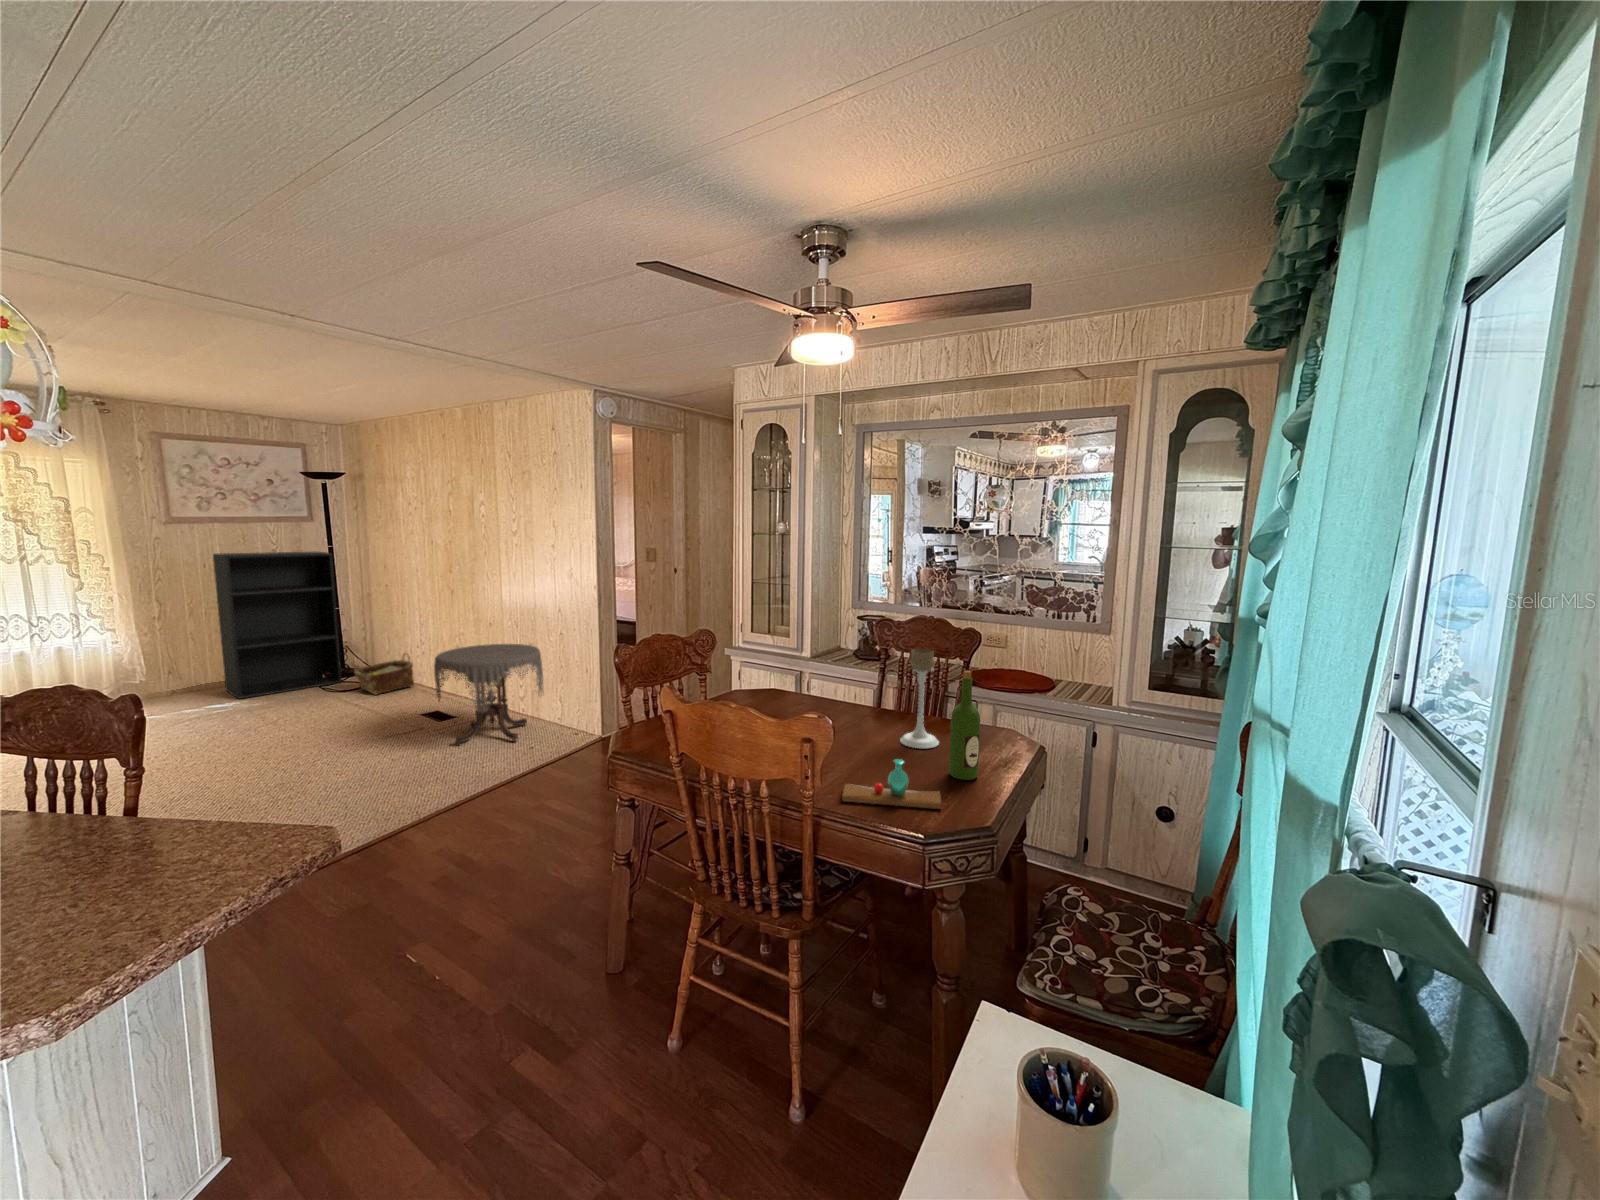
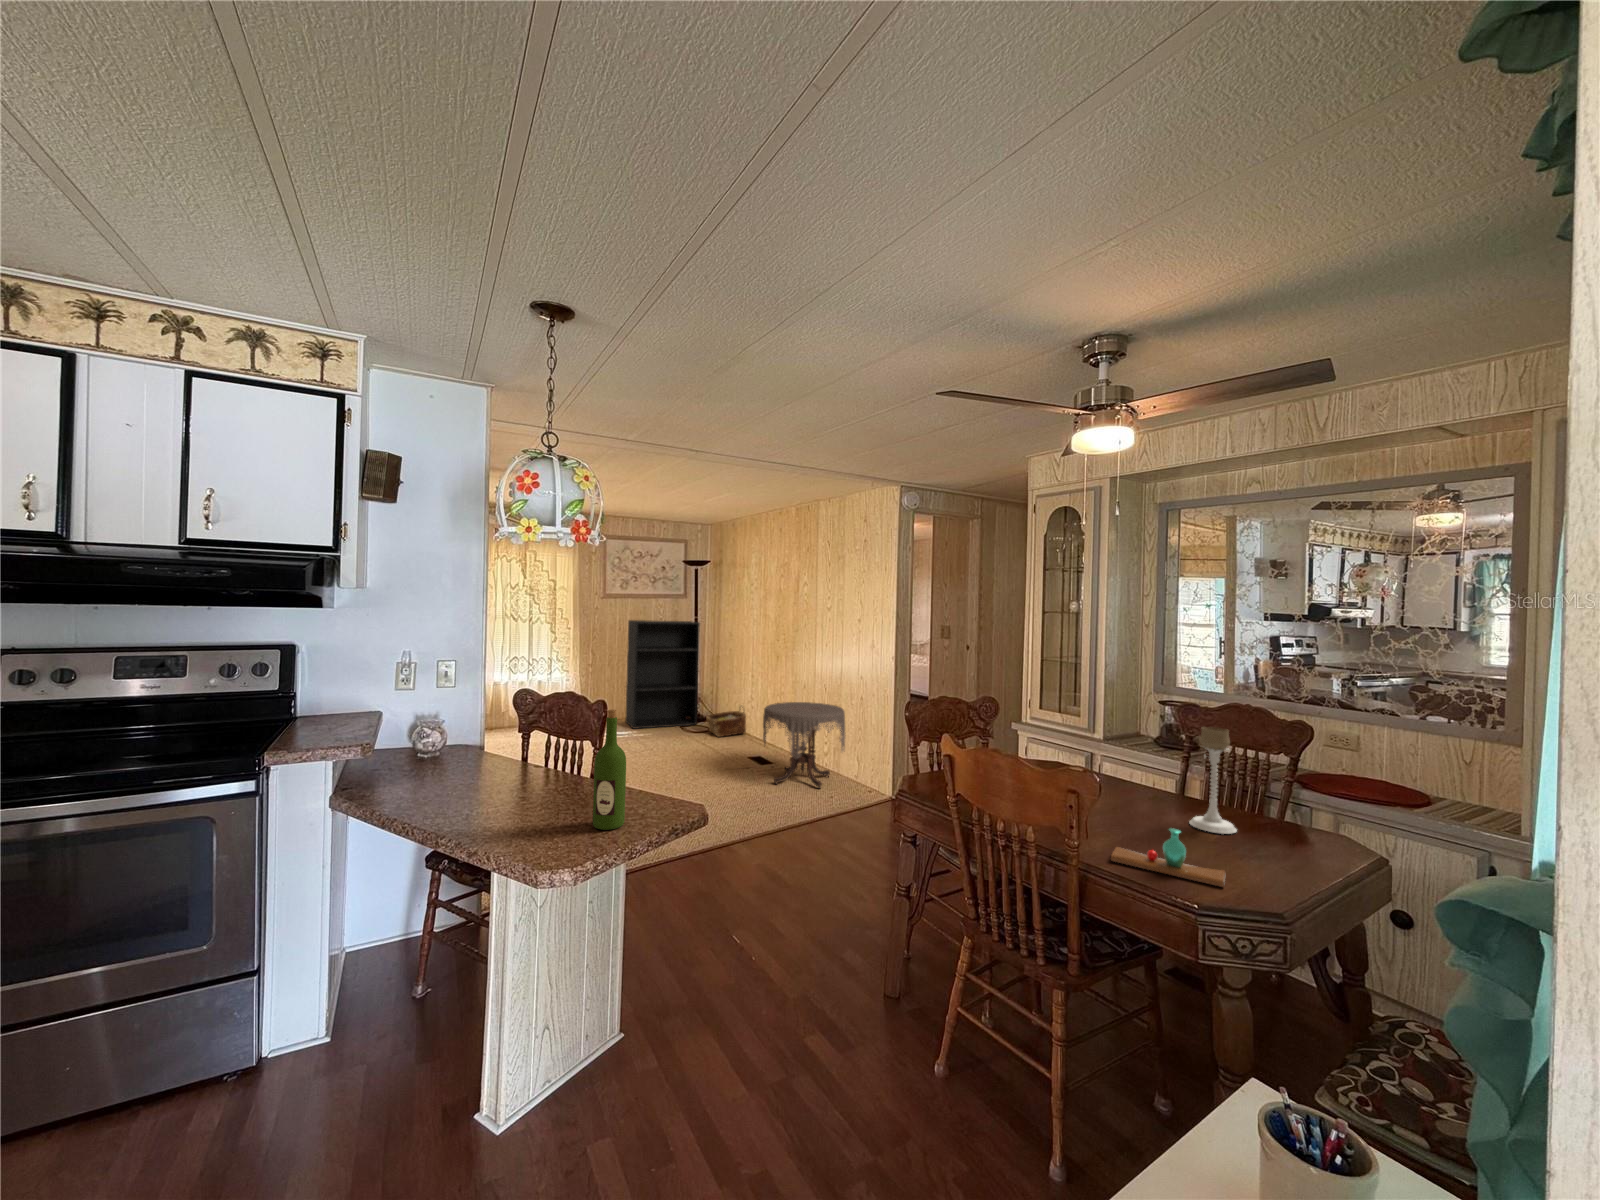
wine bottle: present [949,671,980,780] -> present [593,710,626,830]

